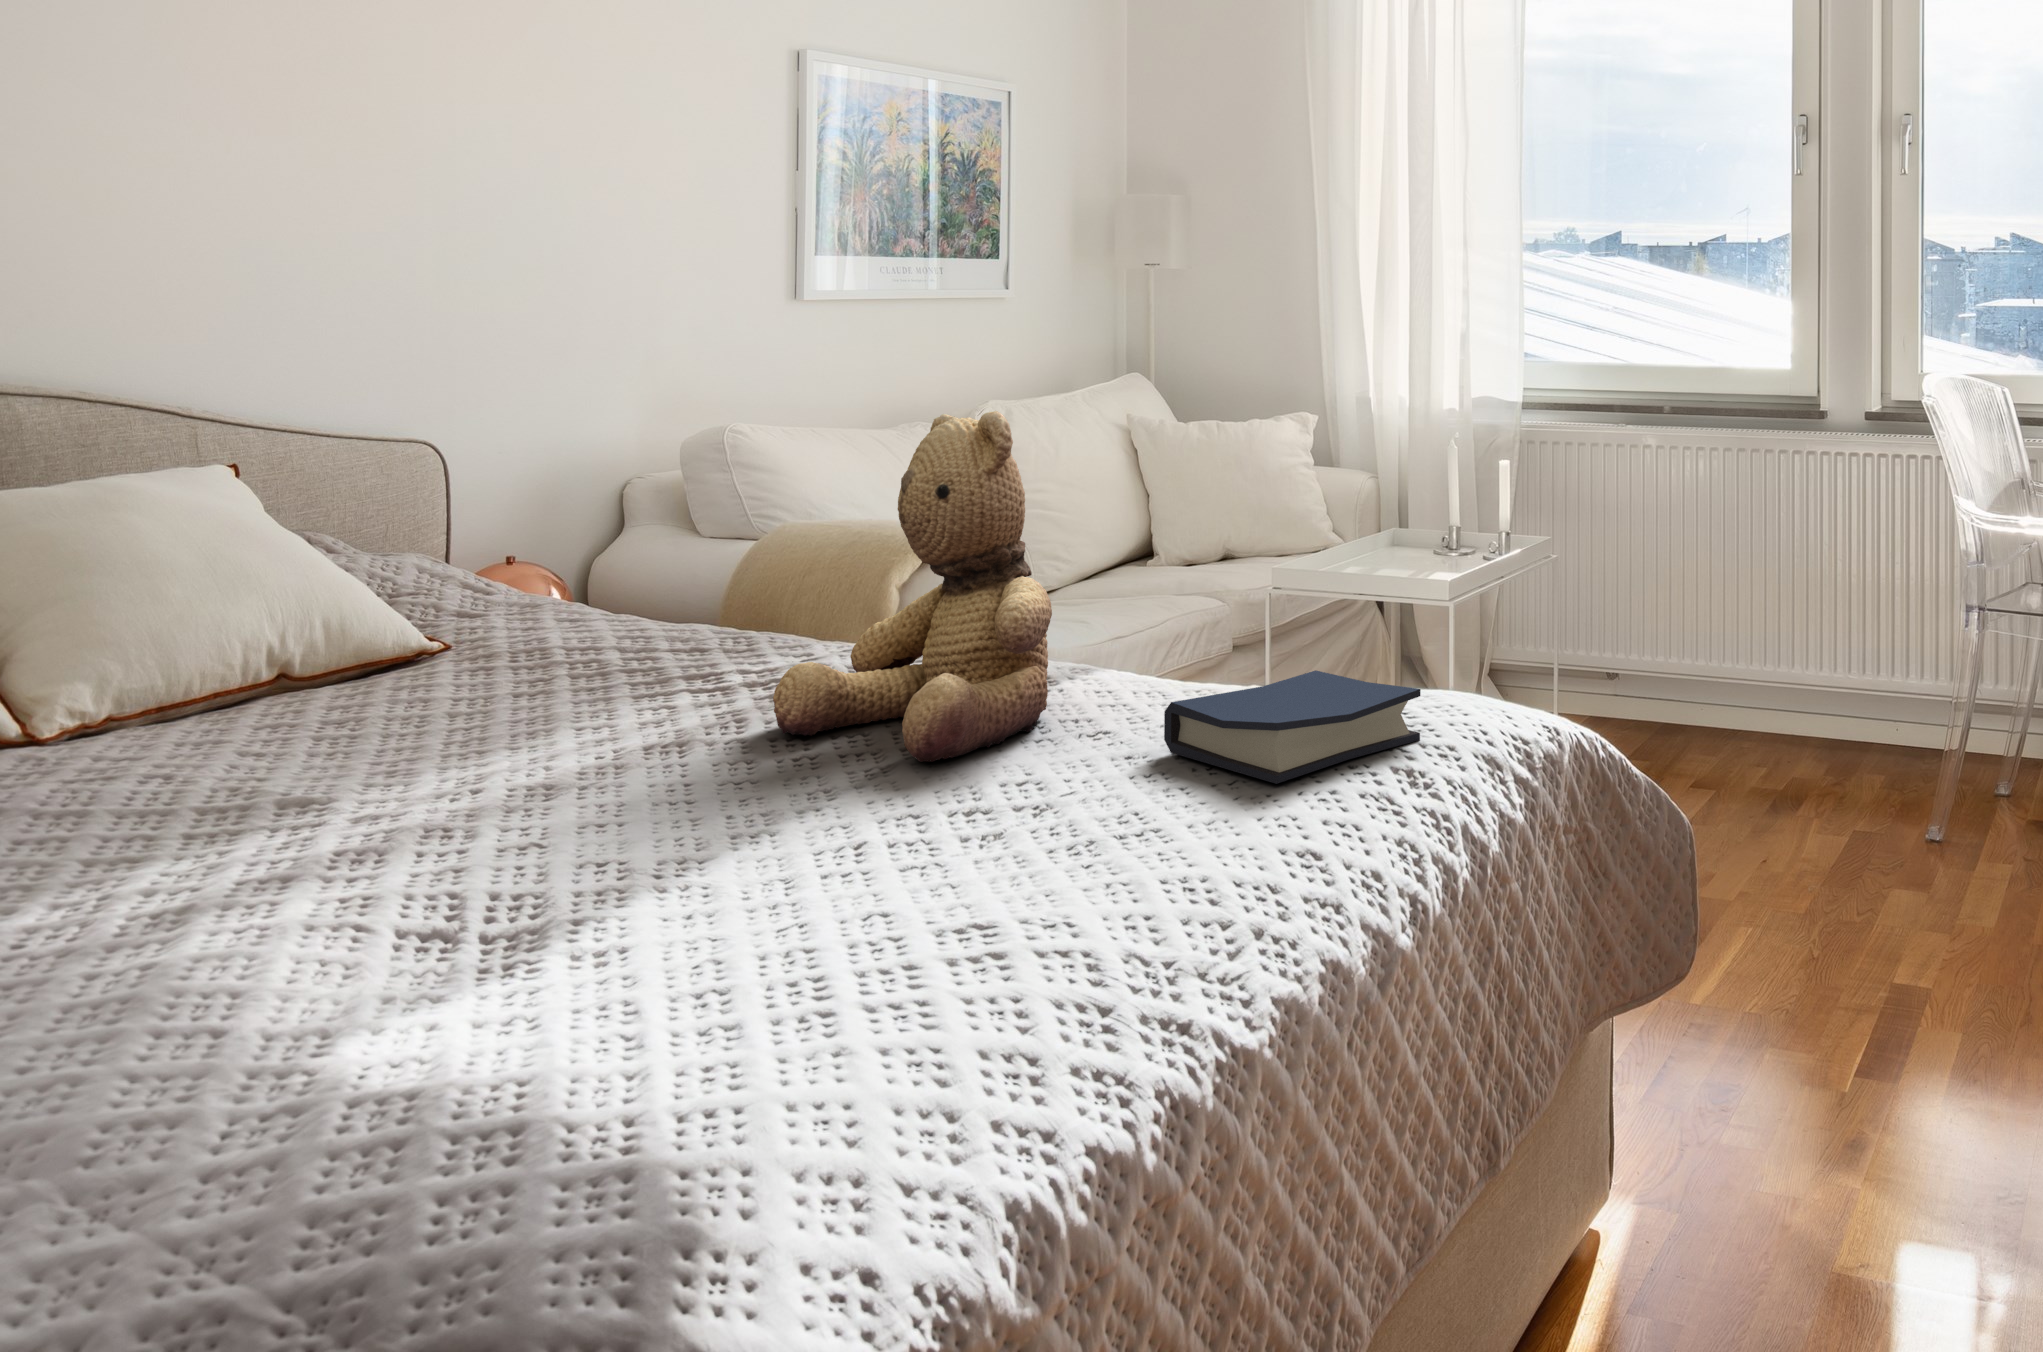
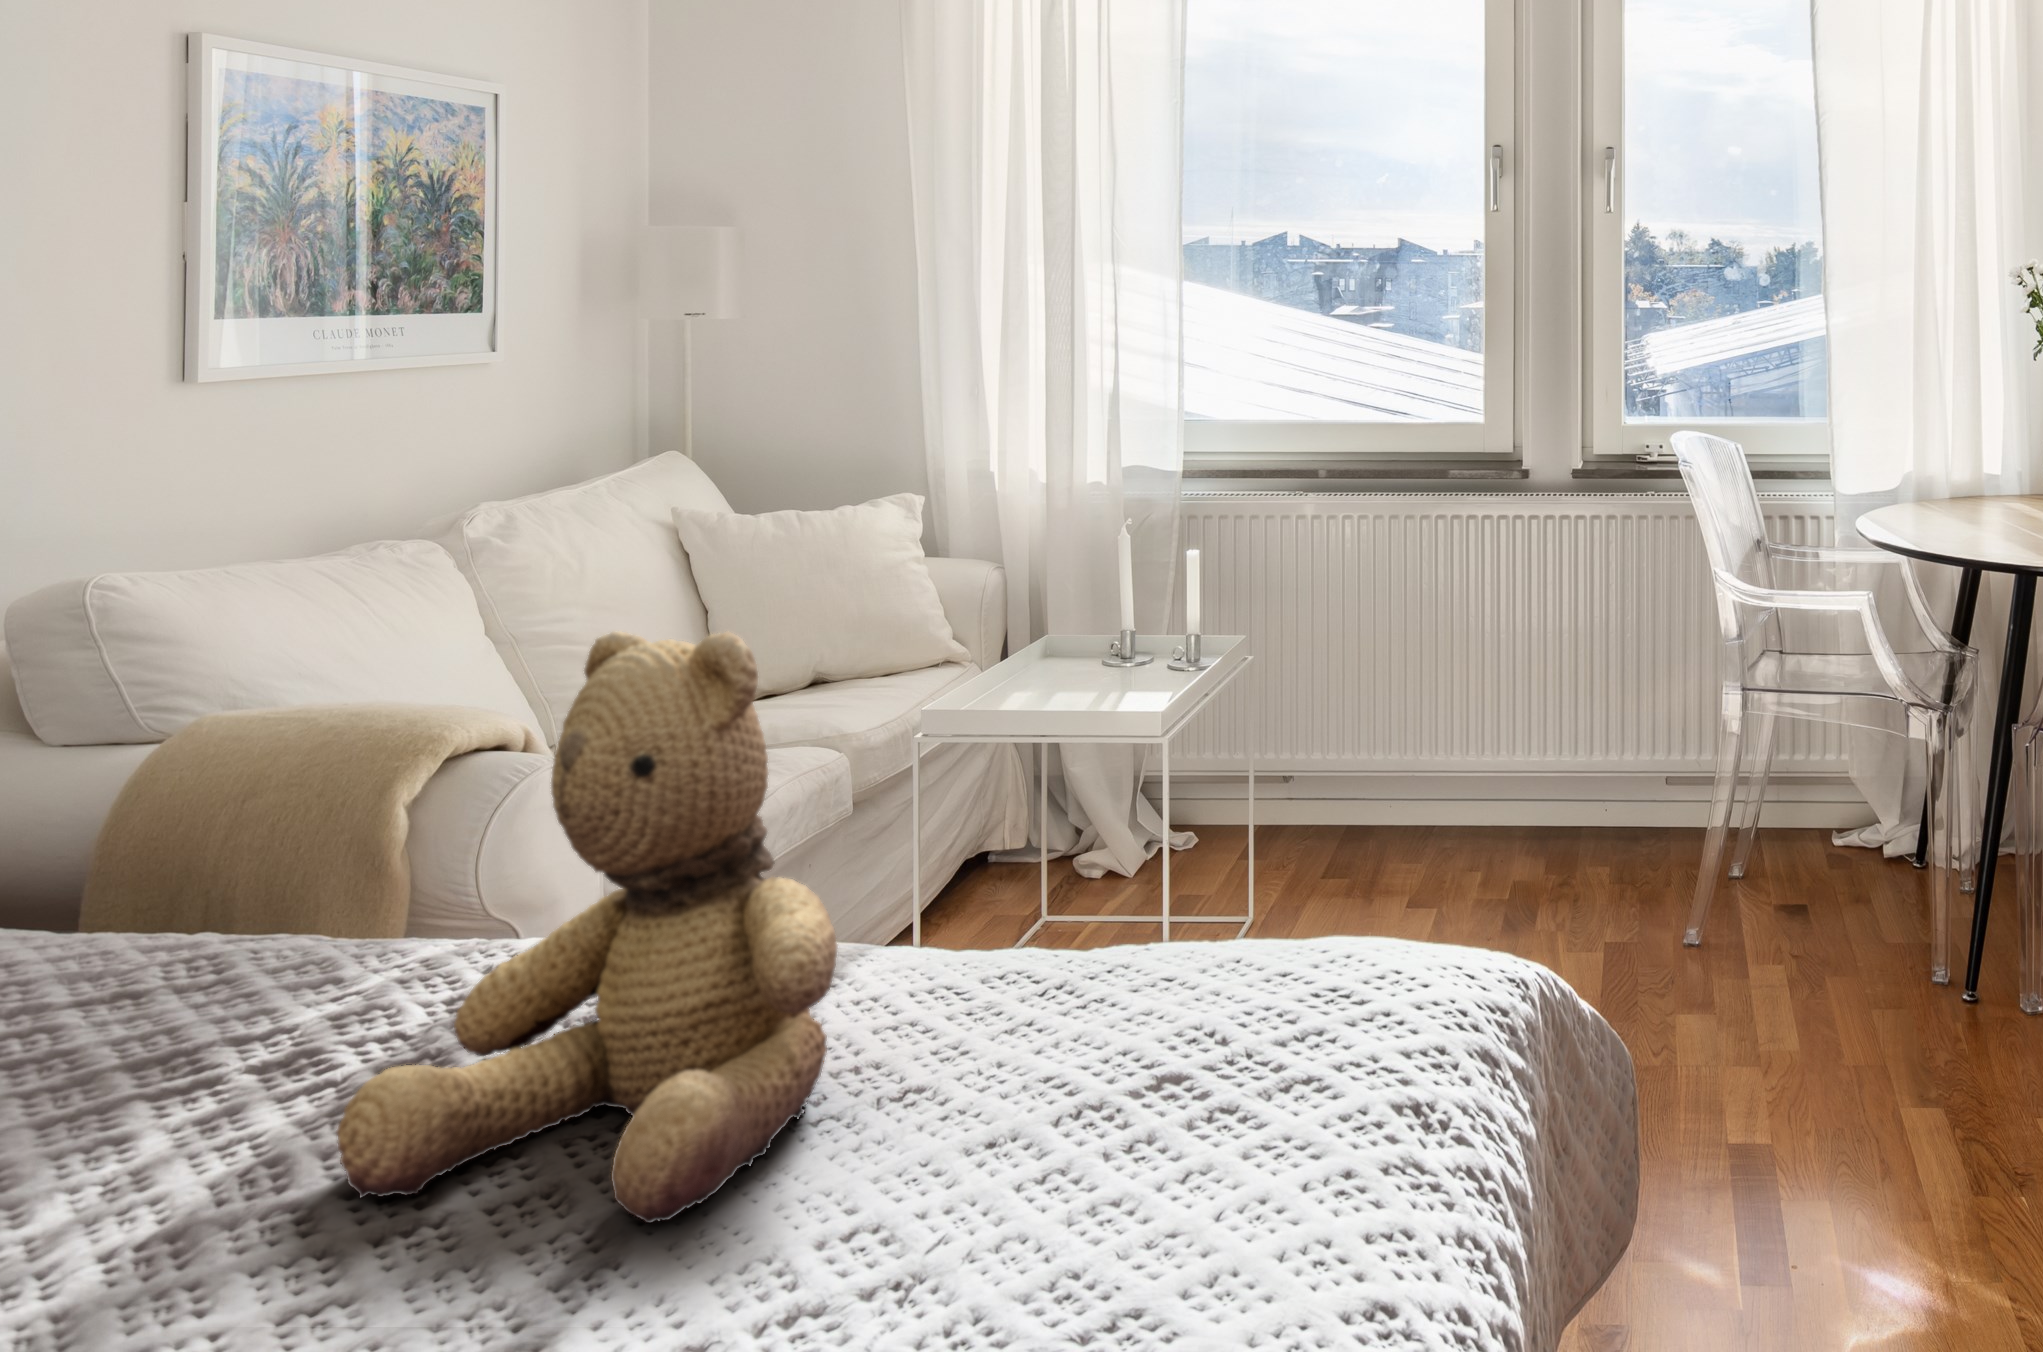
hardback book: present [1164,670,1421,784] -> none [1042,949,1391,1168]

